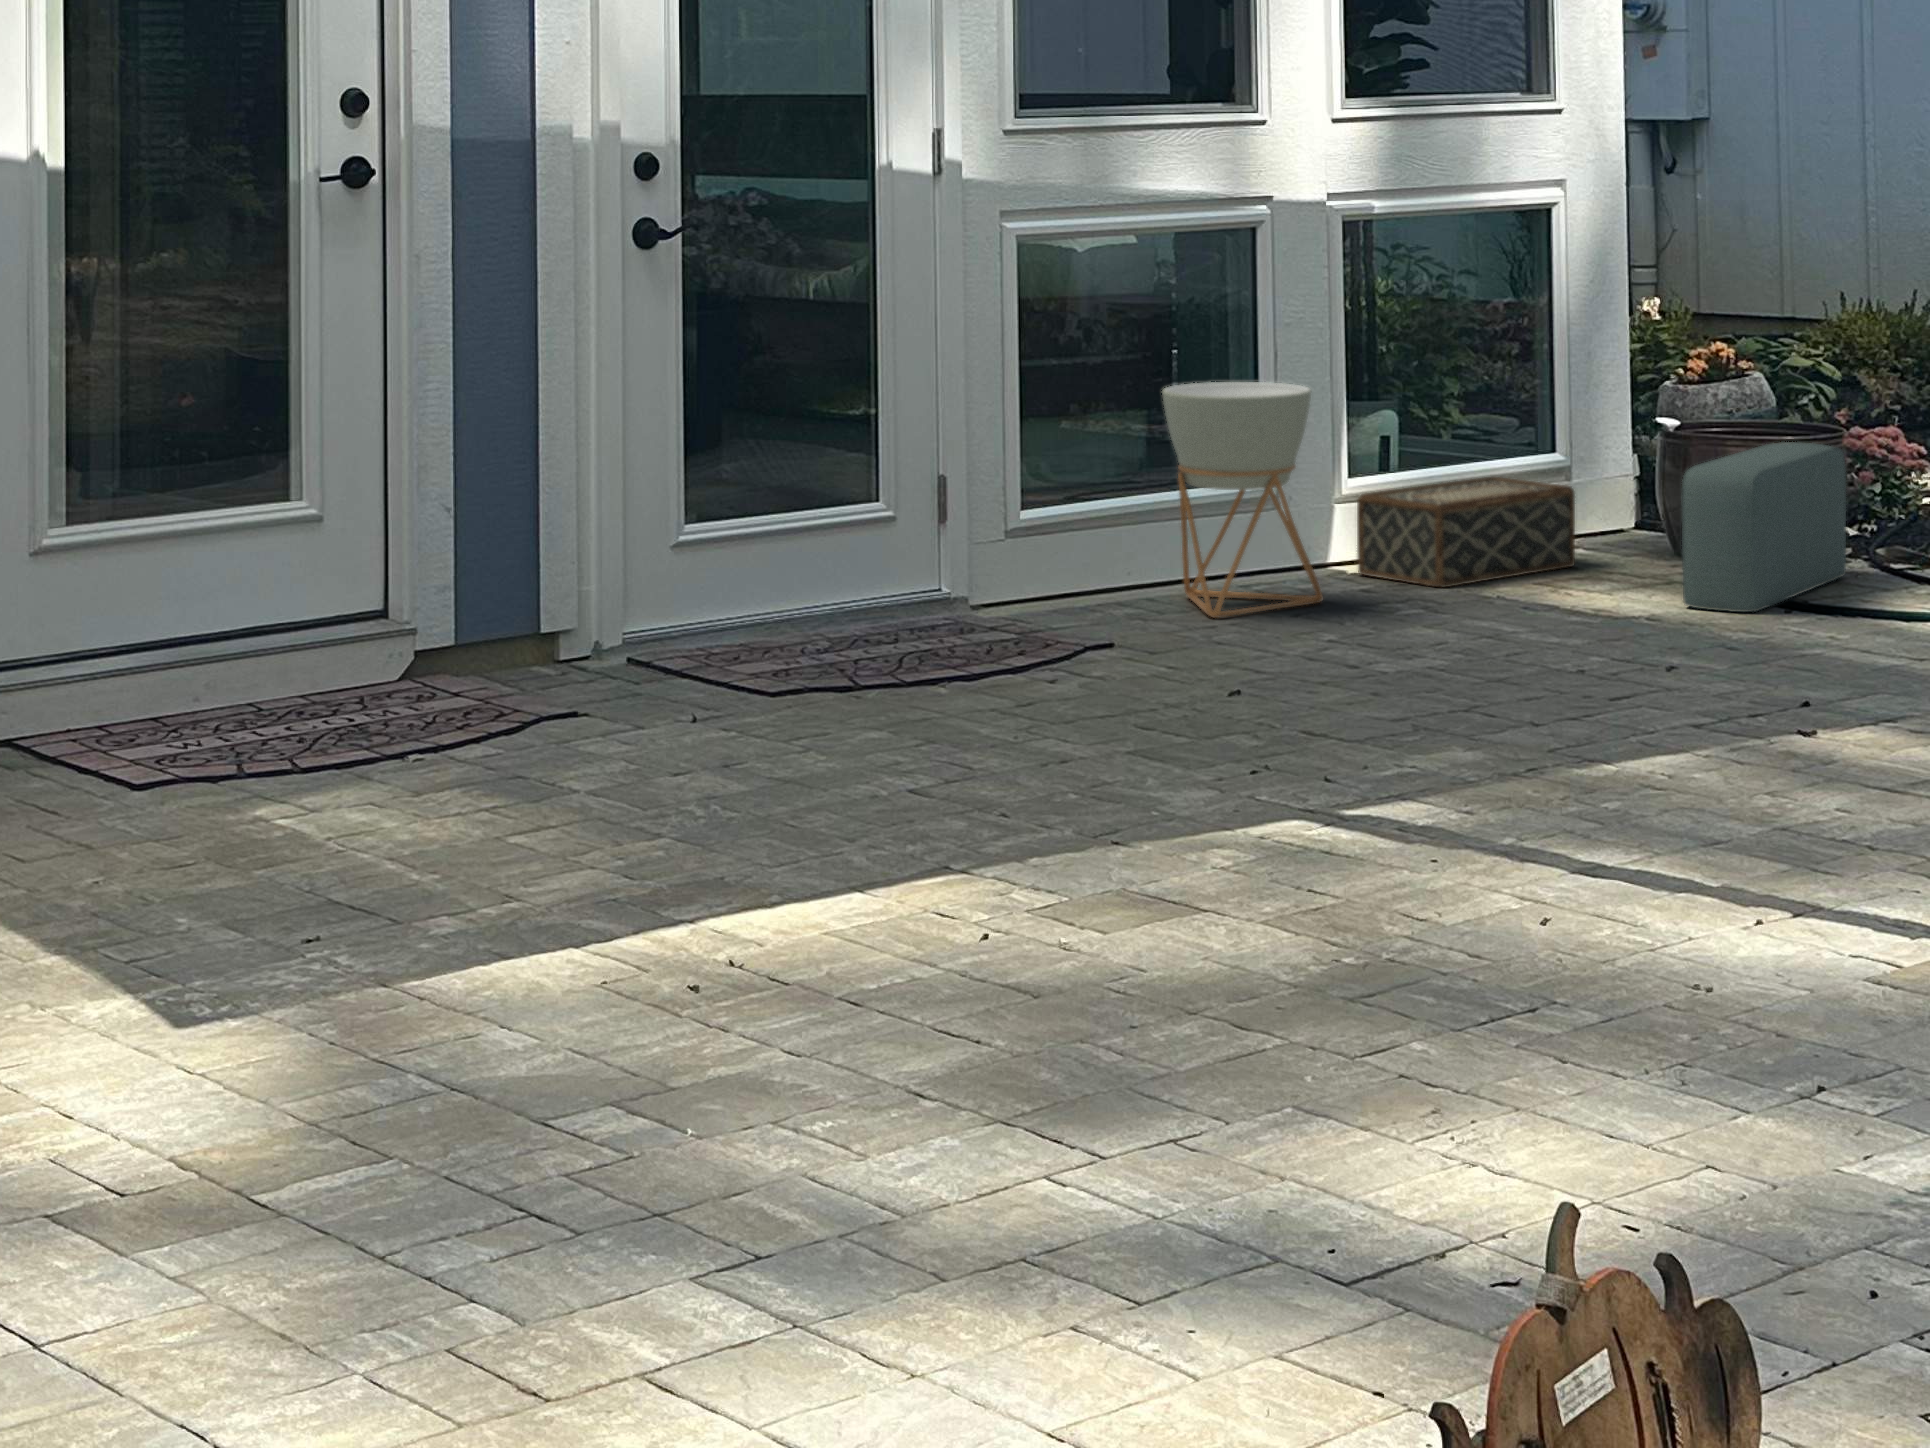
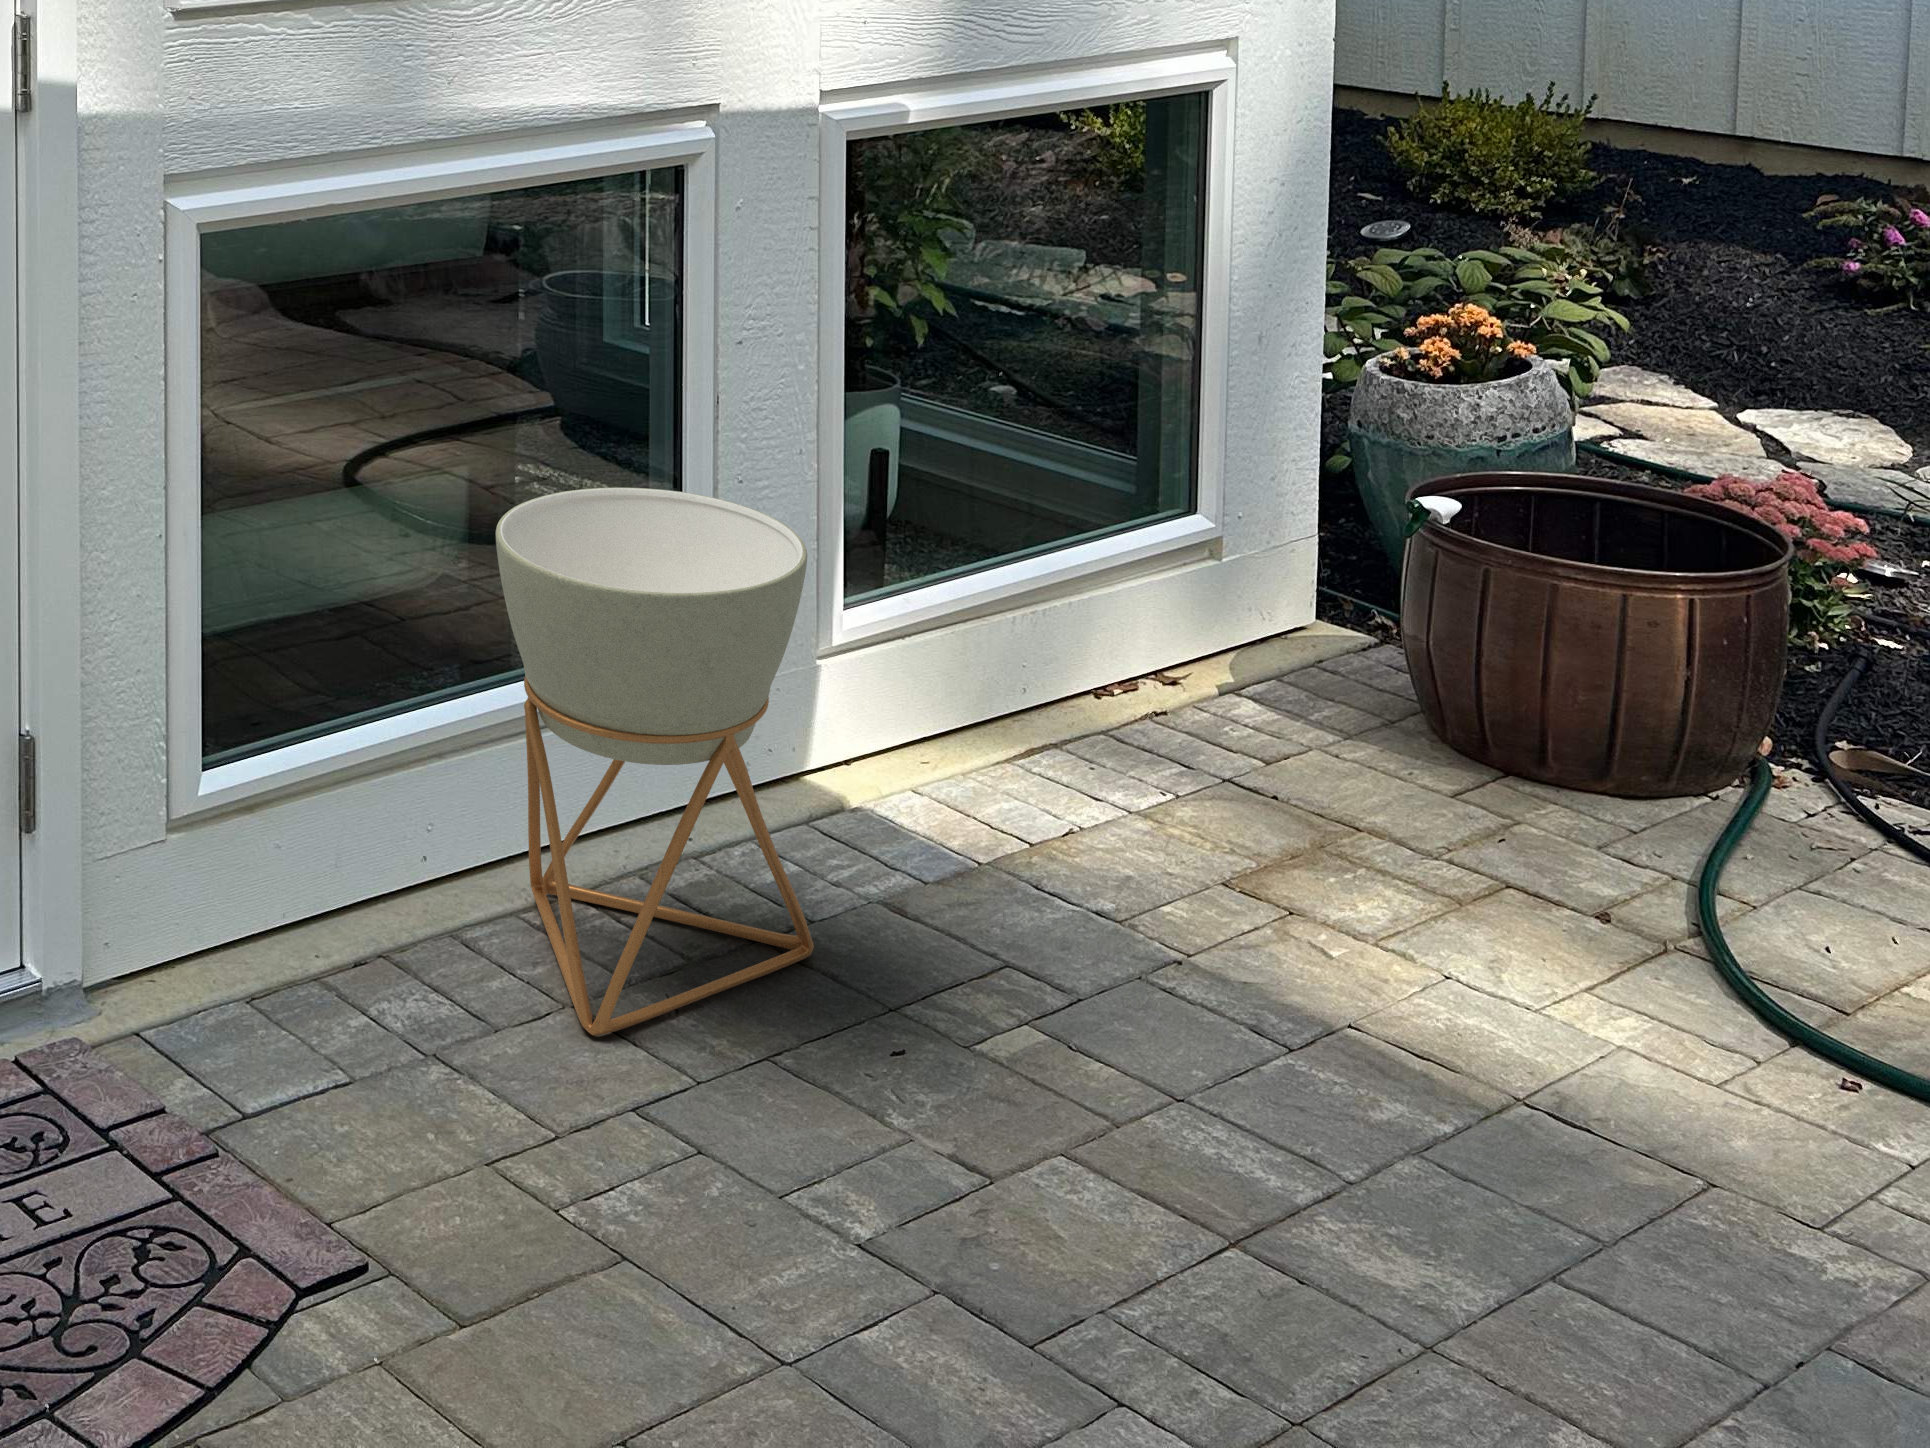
pouf: present [1682,442,1846,612] -> none [1616,617,1887,1114]
woven basket: present [1357,477,1575,587] -> none [855,581,1269,882]

